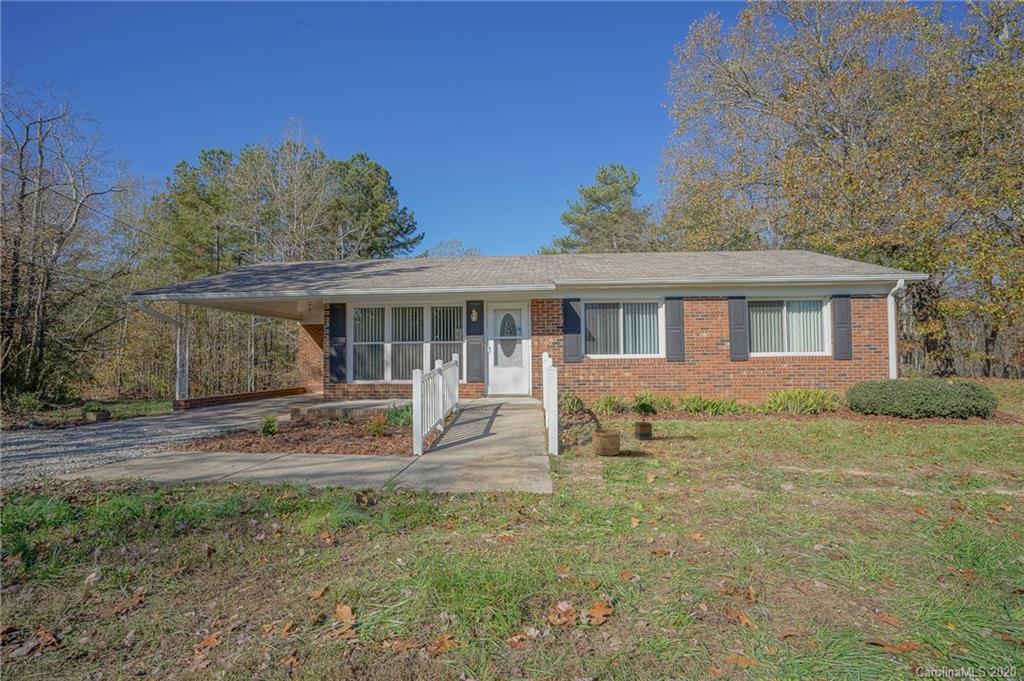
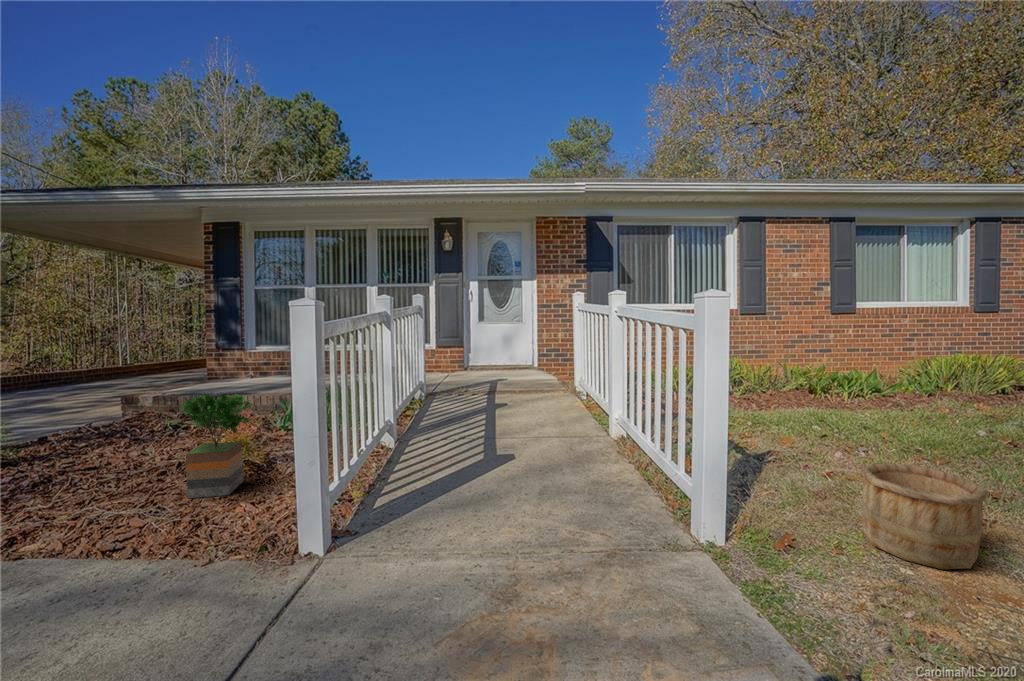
potted tree: present [632,404,657,440] -> present [181,393,253,498]

